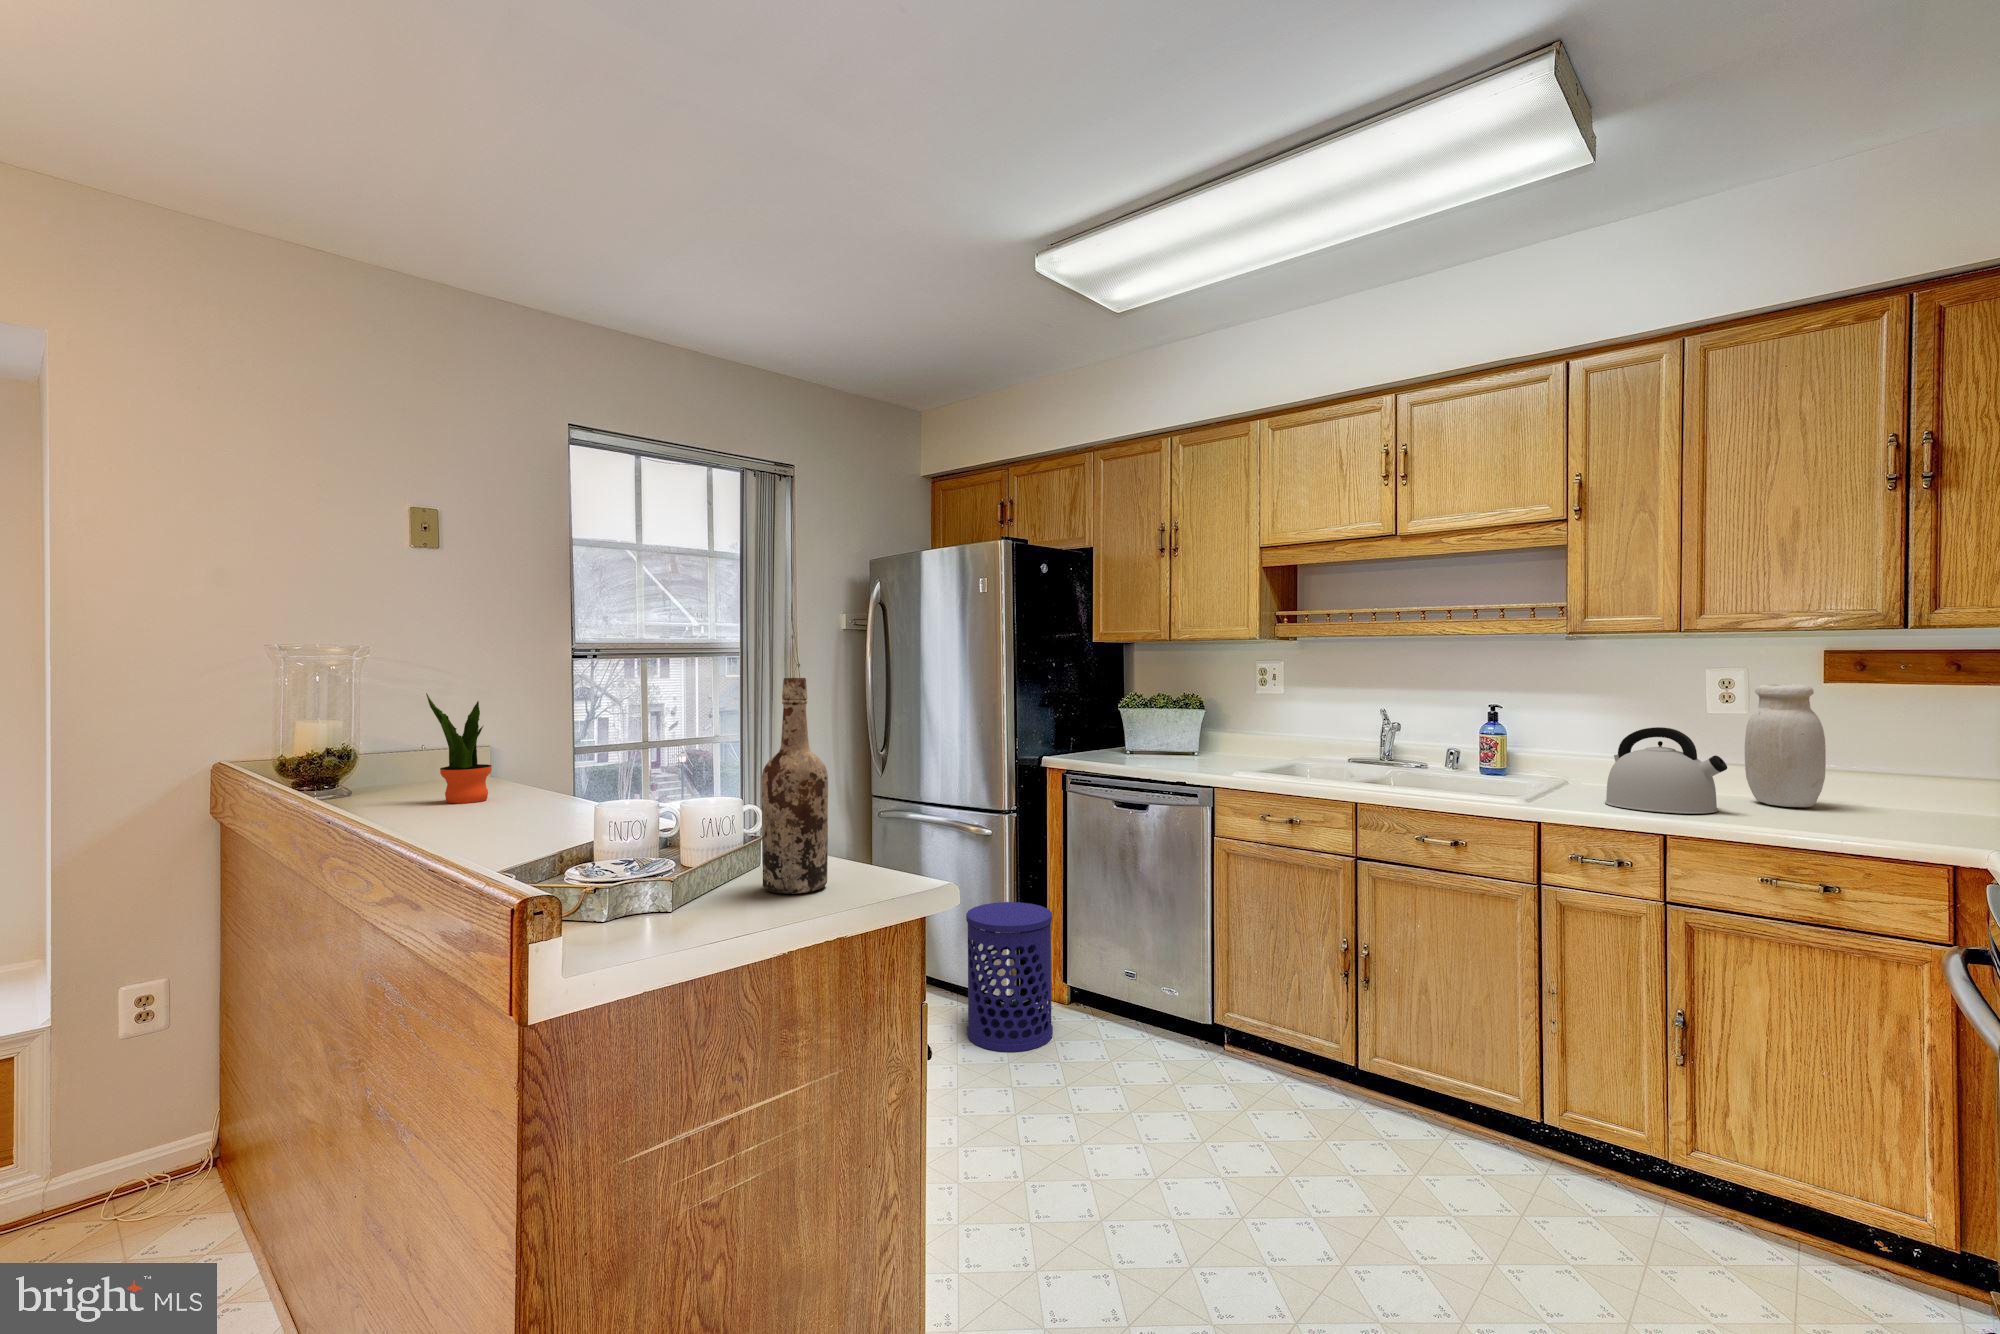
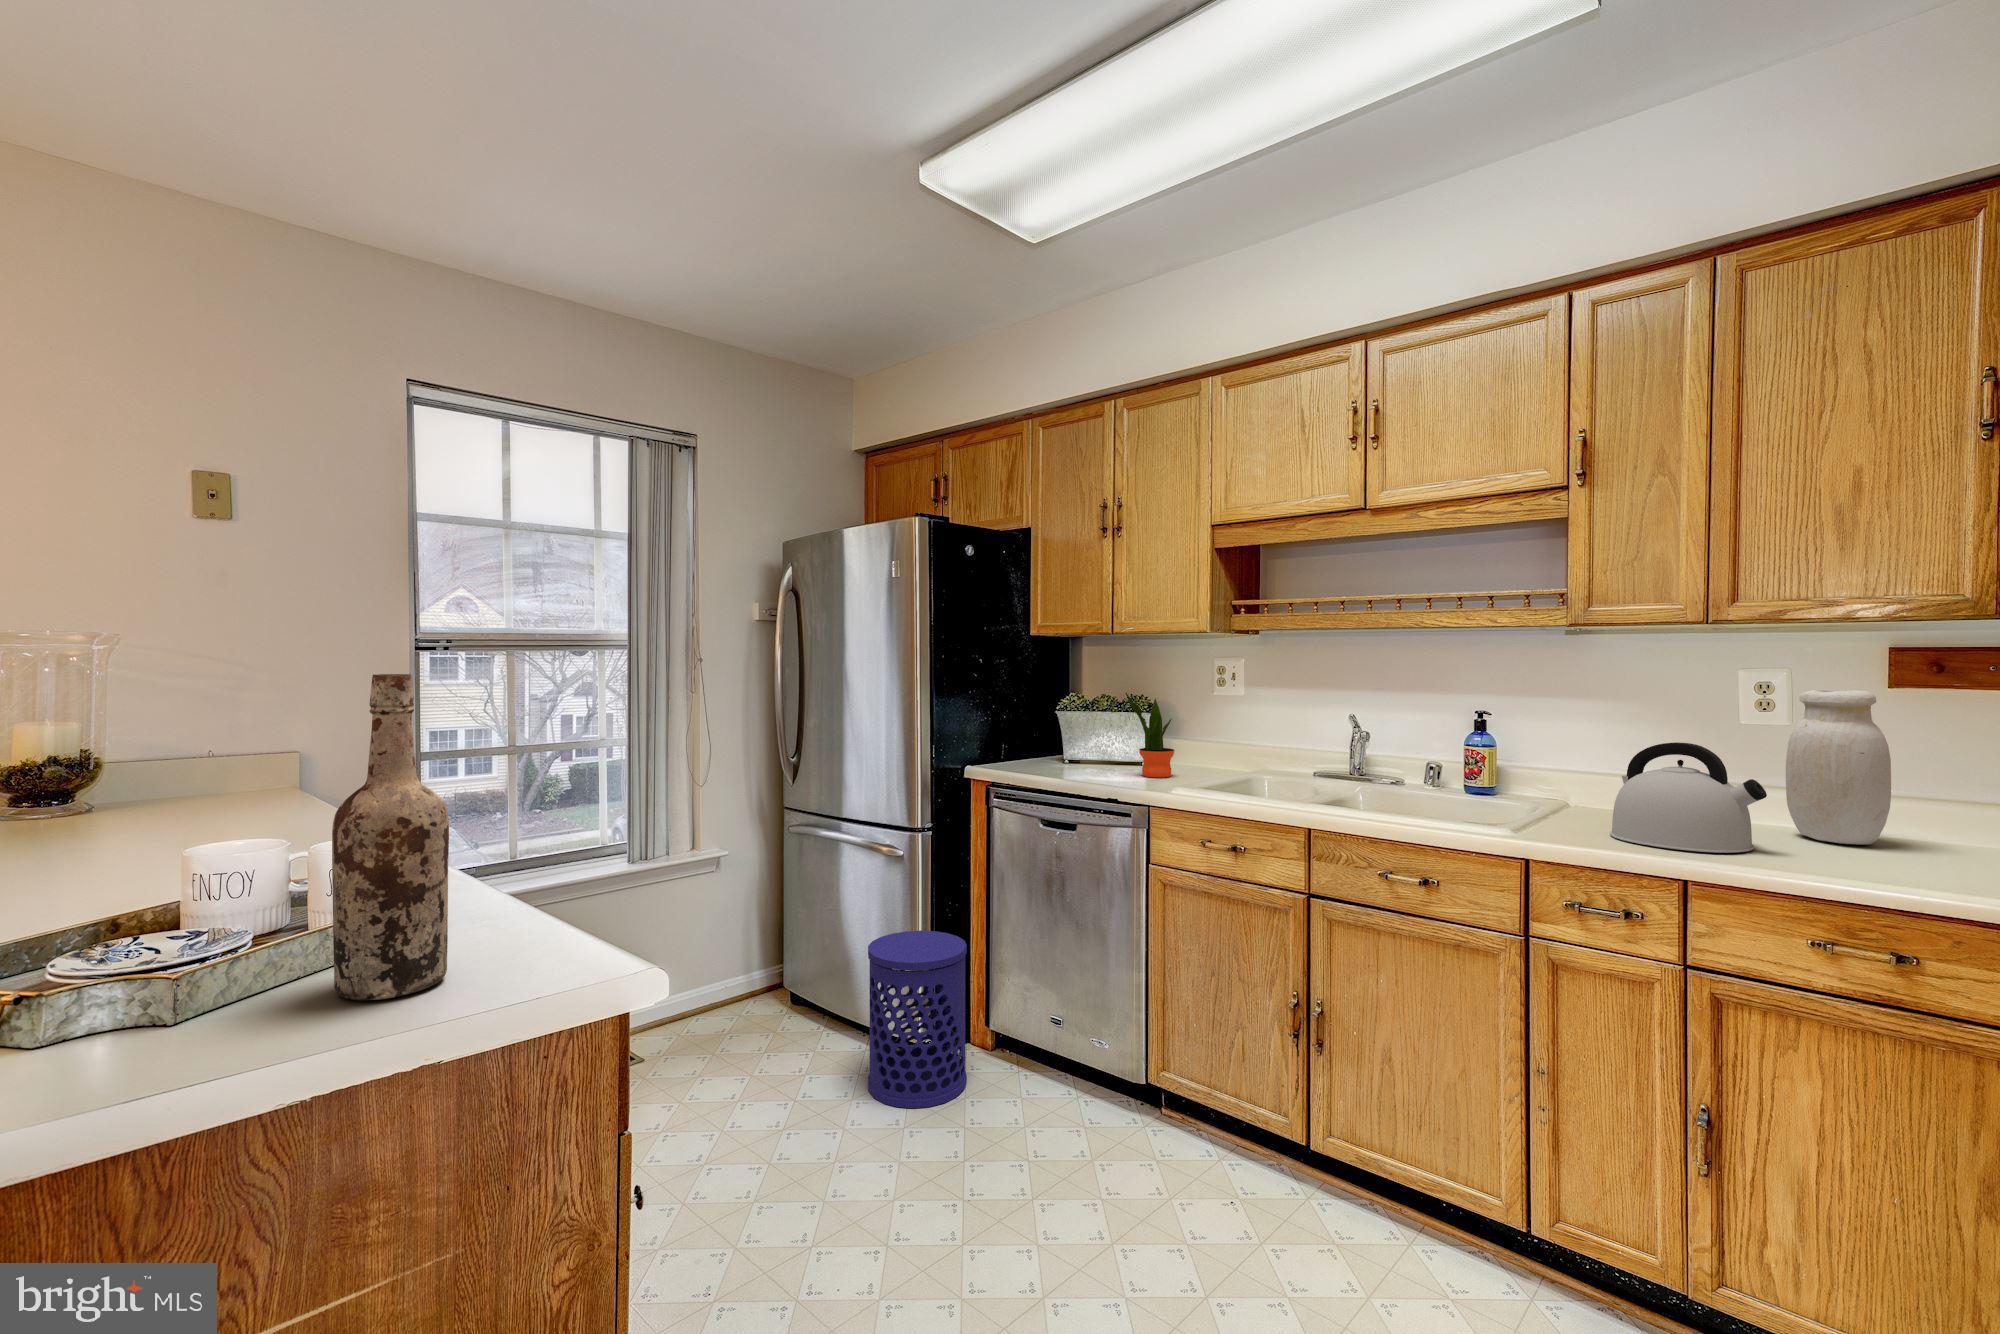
potted plant: present [426,693,492,803] -> present [1126,693,1174,777]

